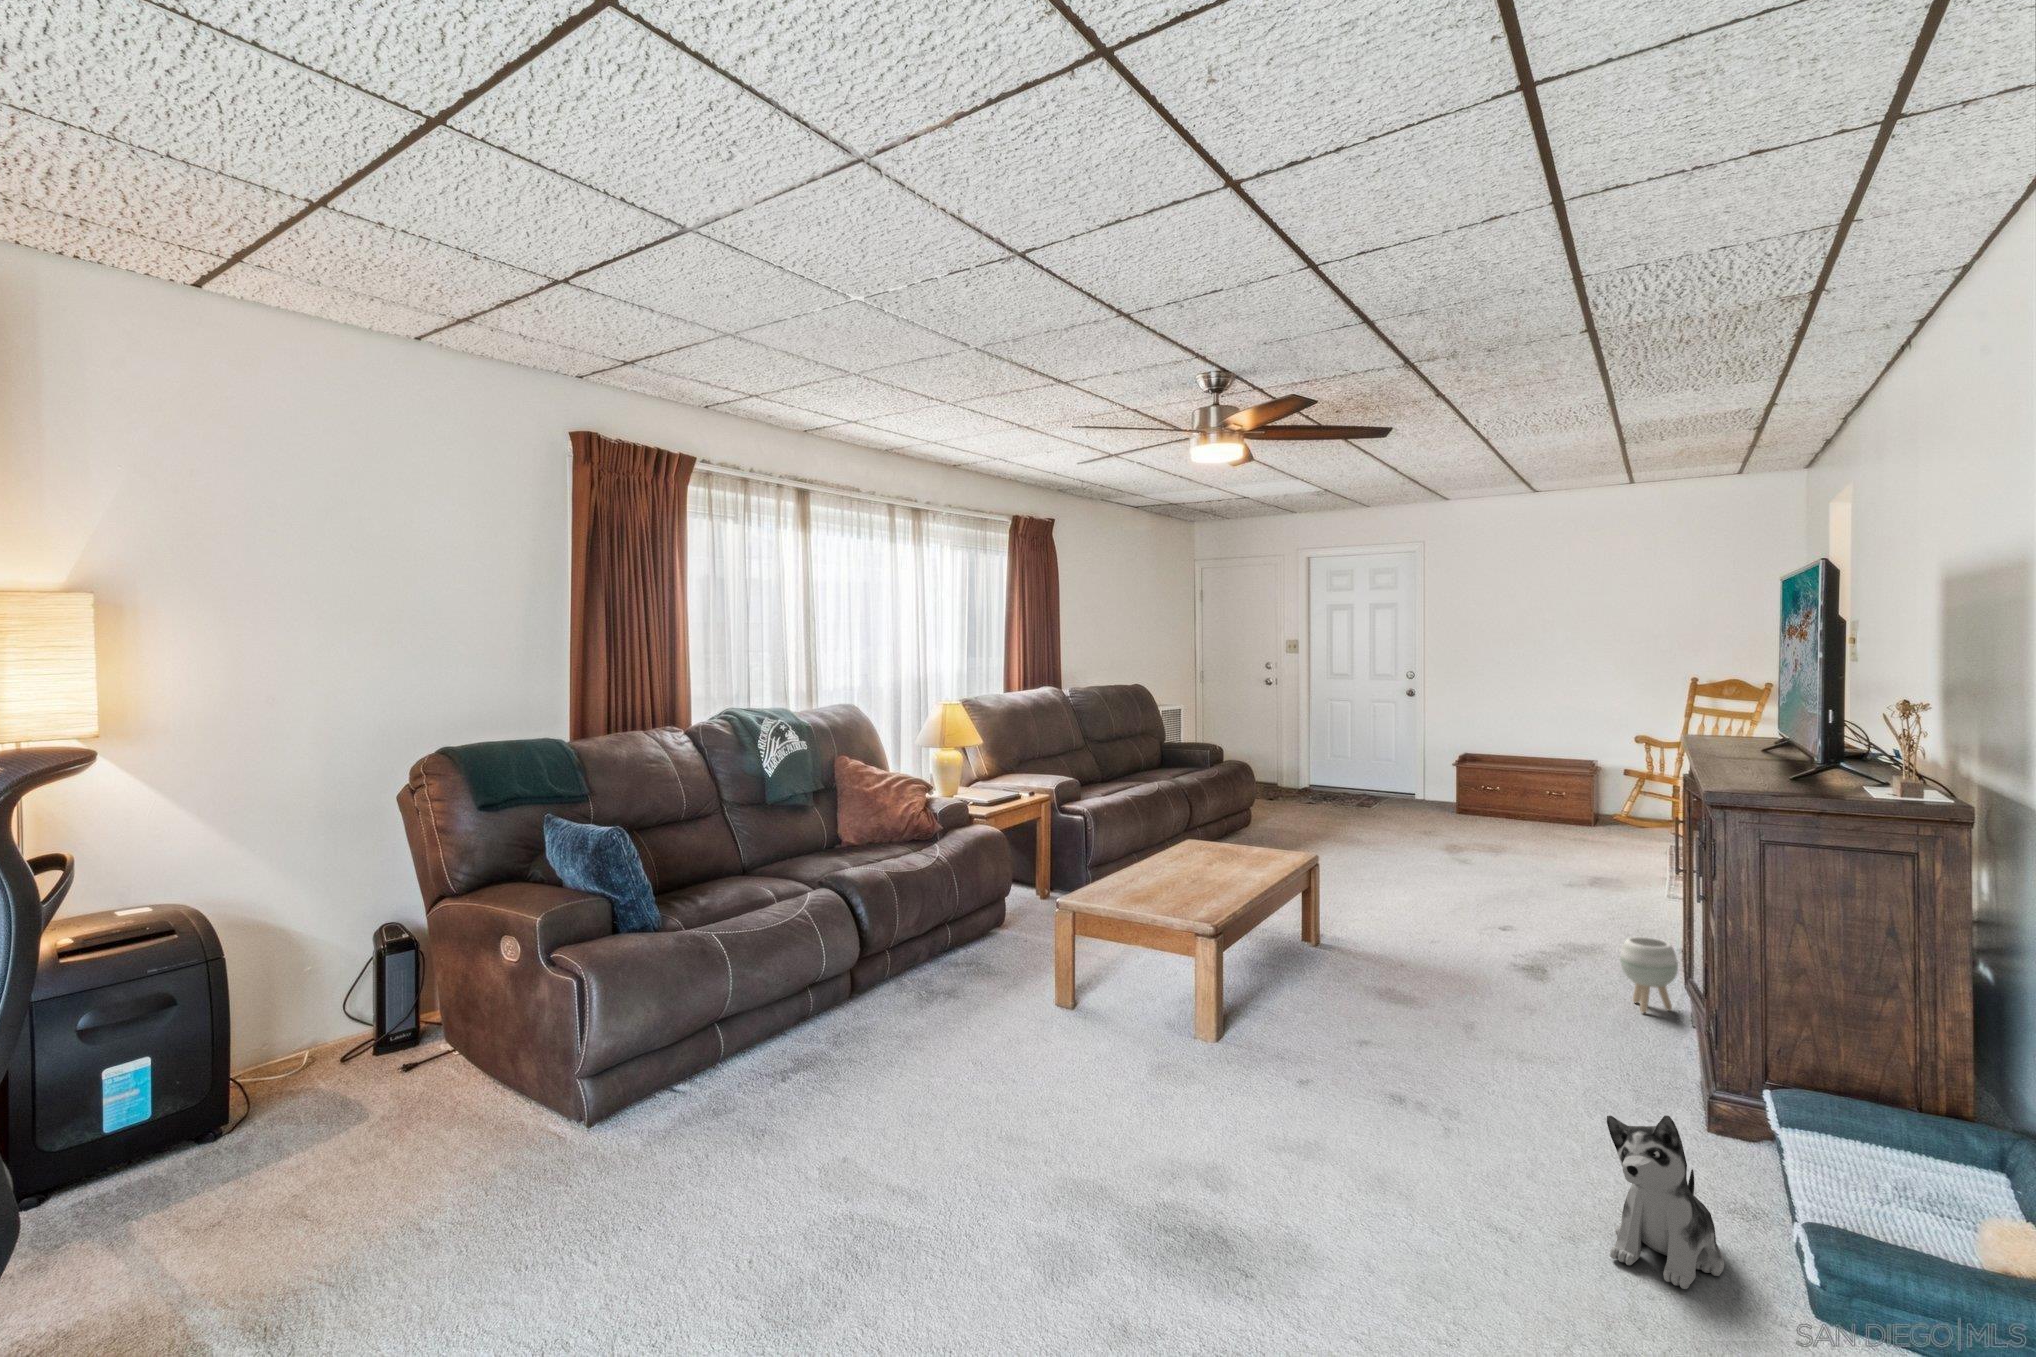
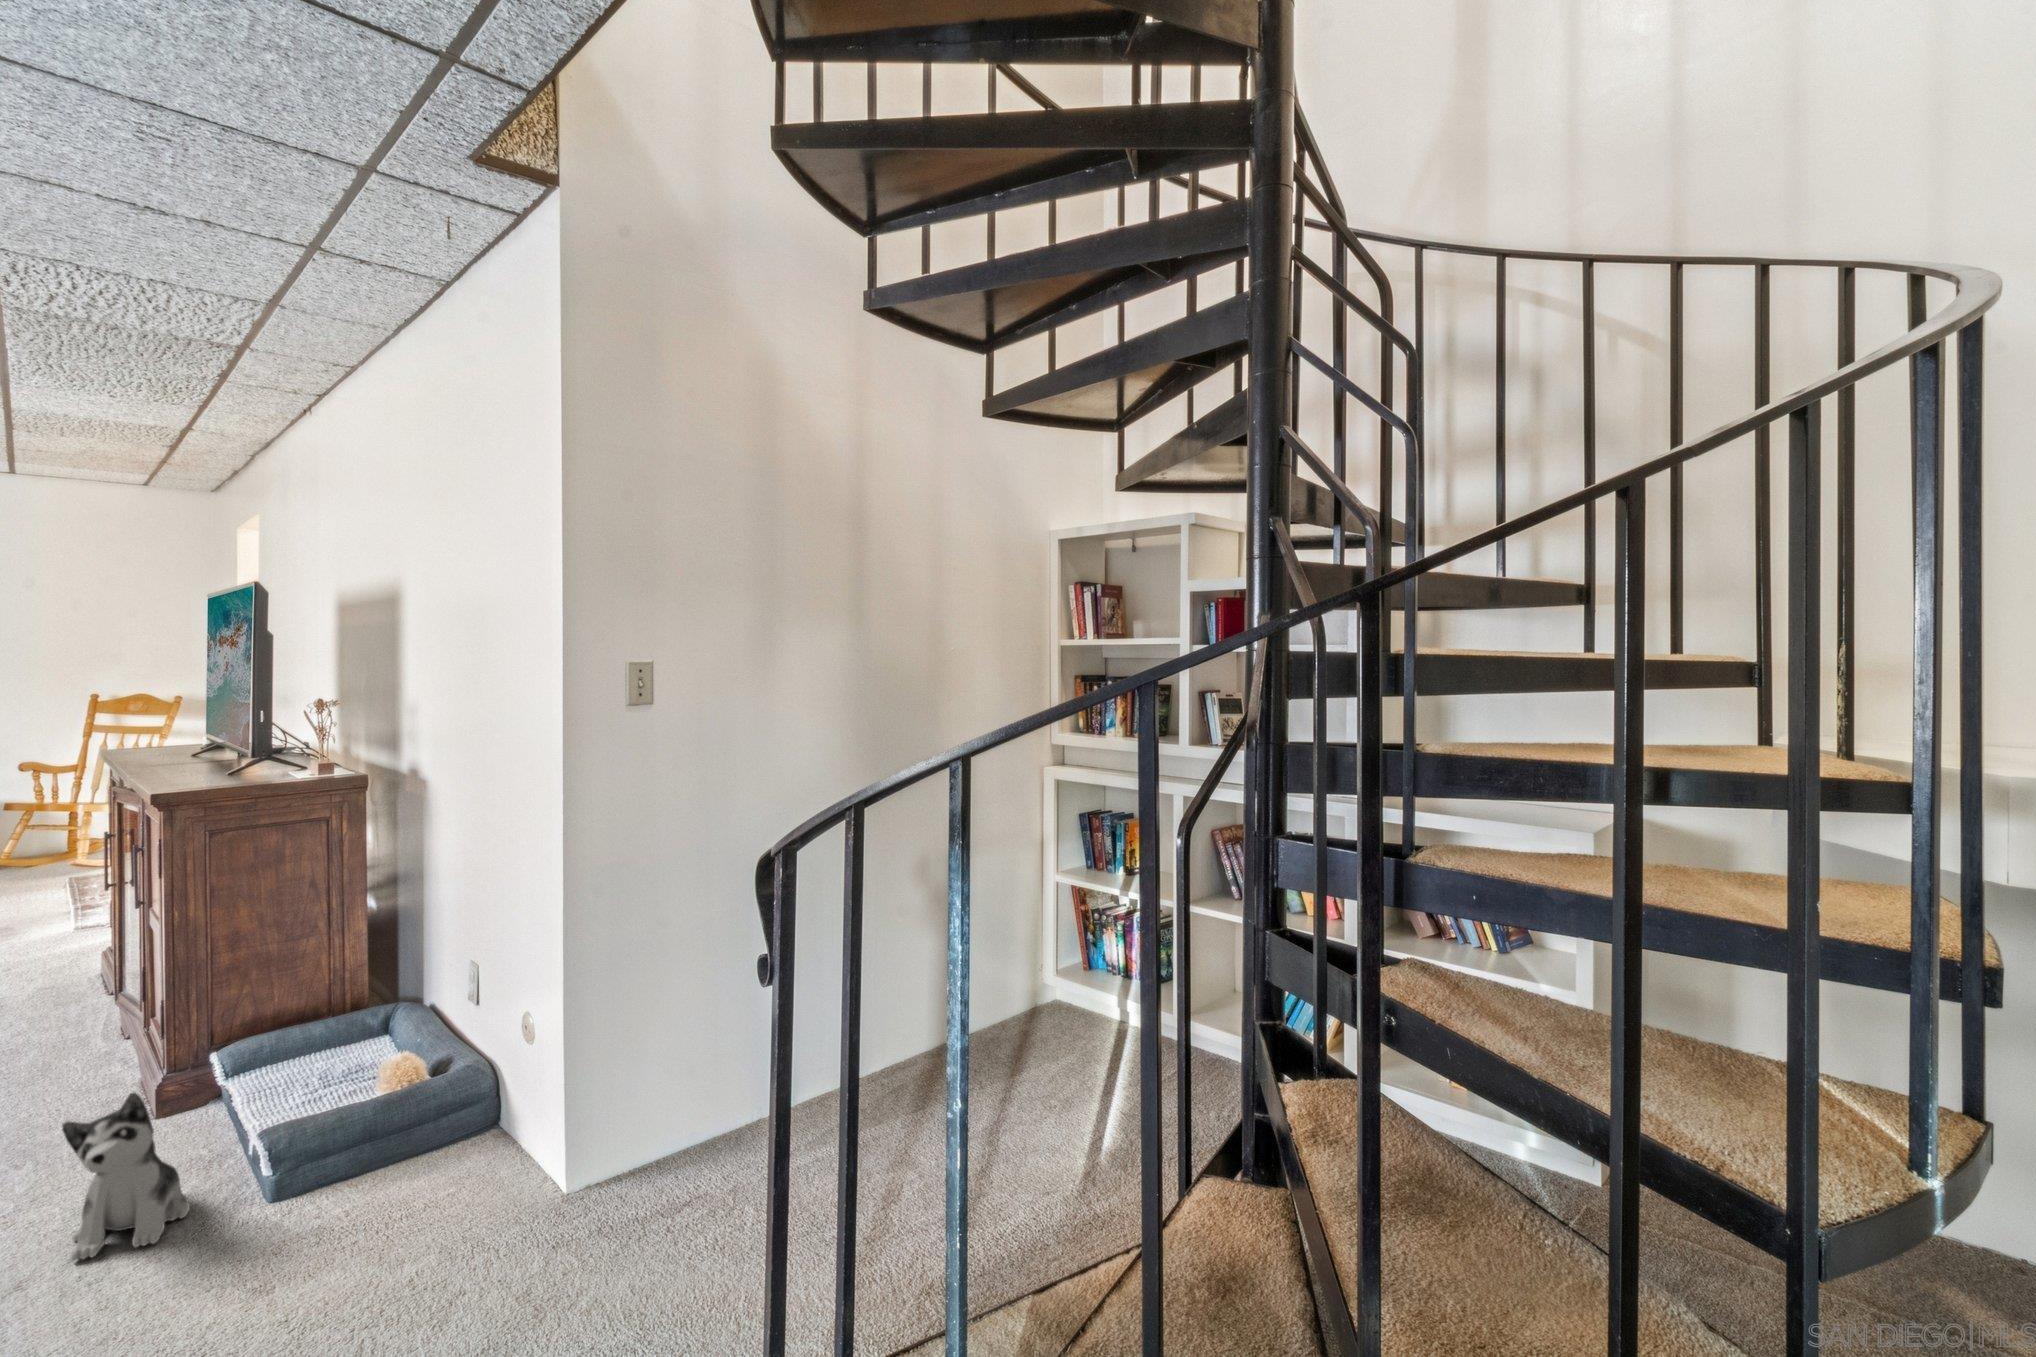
planter: present [1620,937,1678,1013] -> none [34,960,106,1043]

